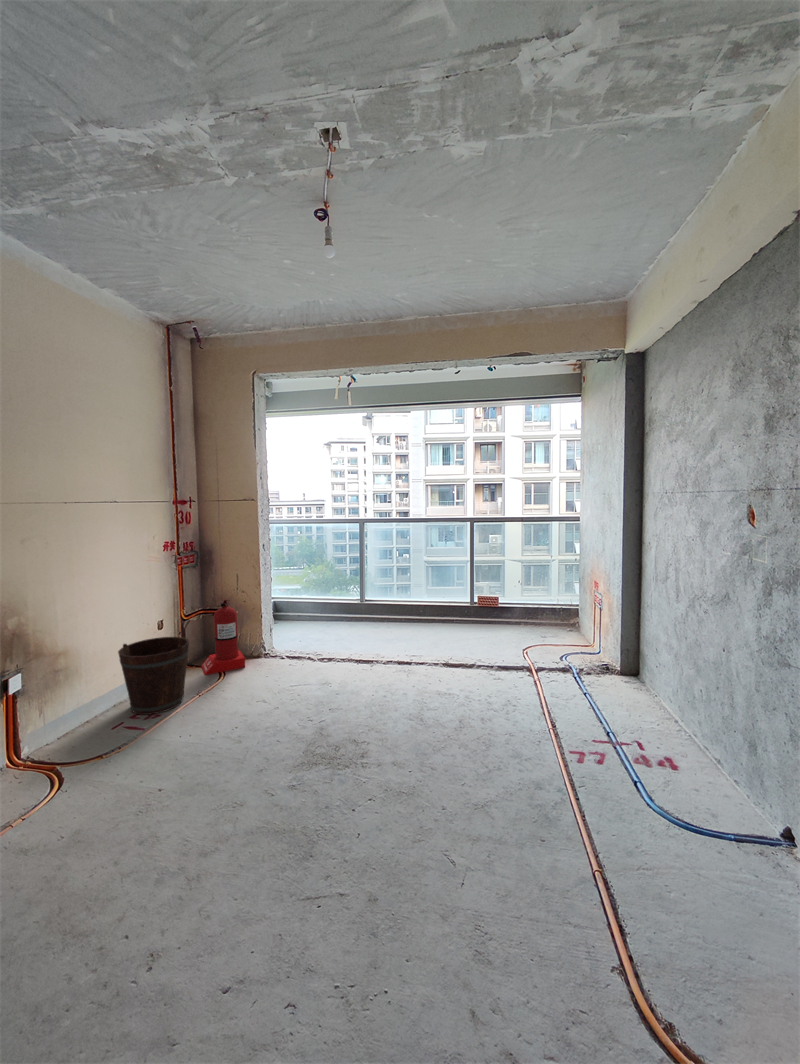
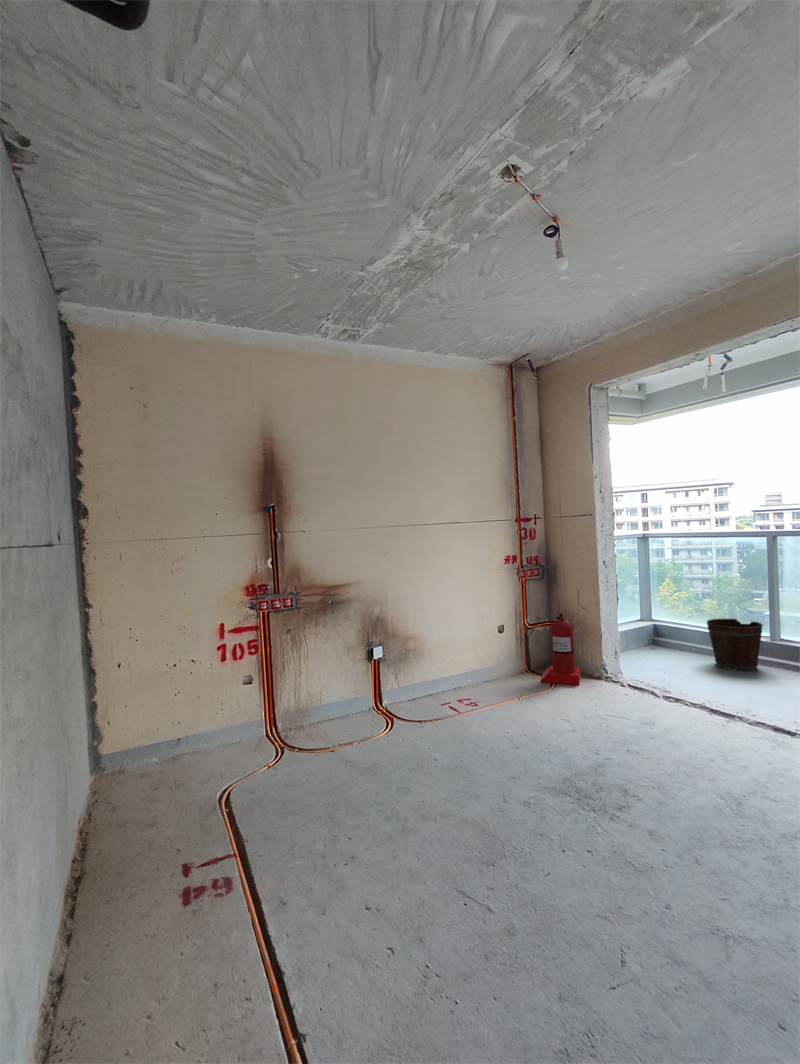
bucket: present [118,637,189,715] -> present [707,619,763,671]

